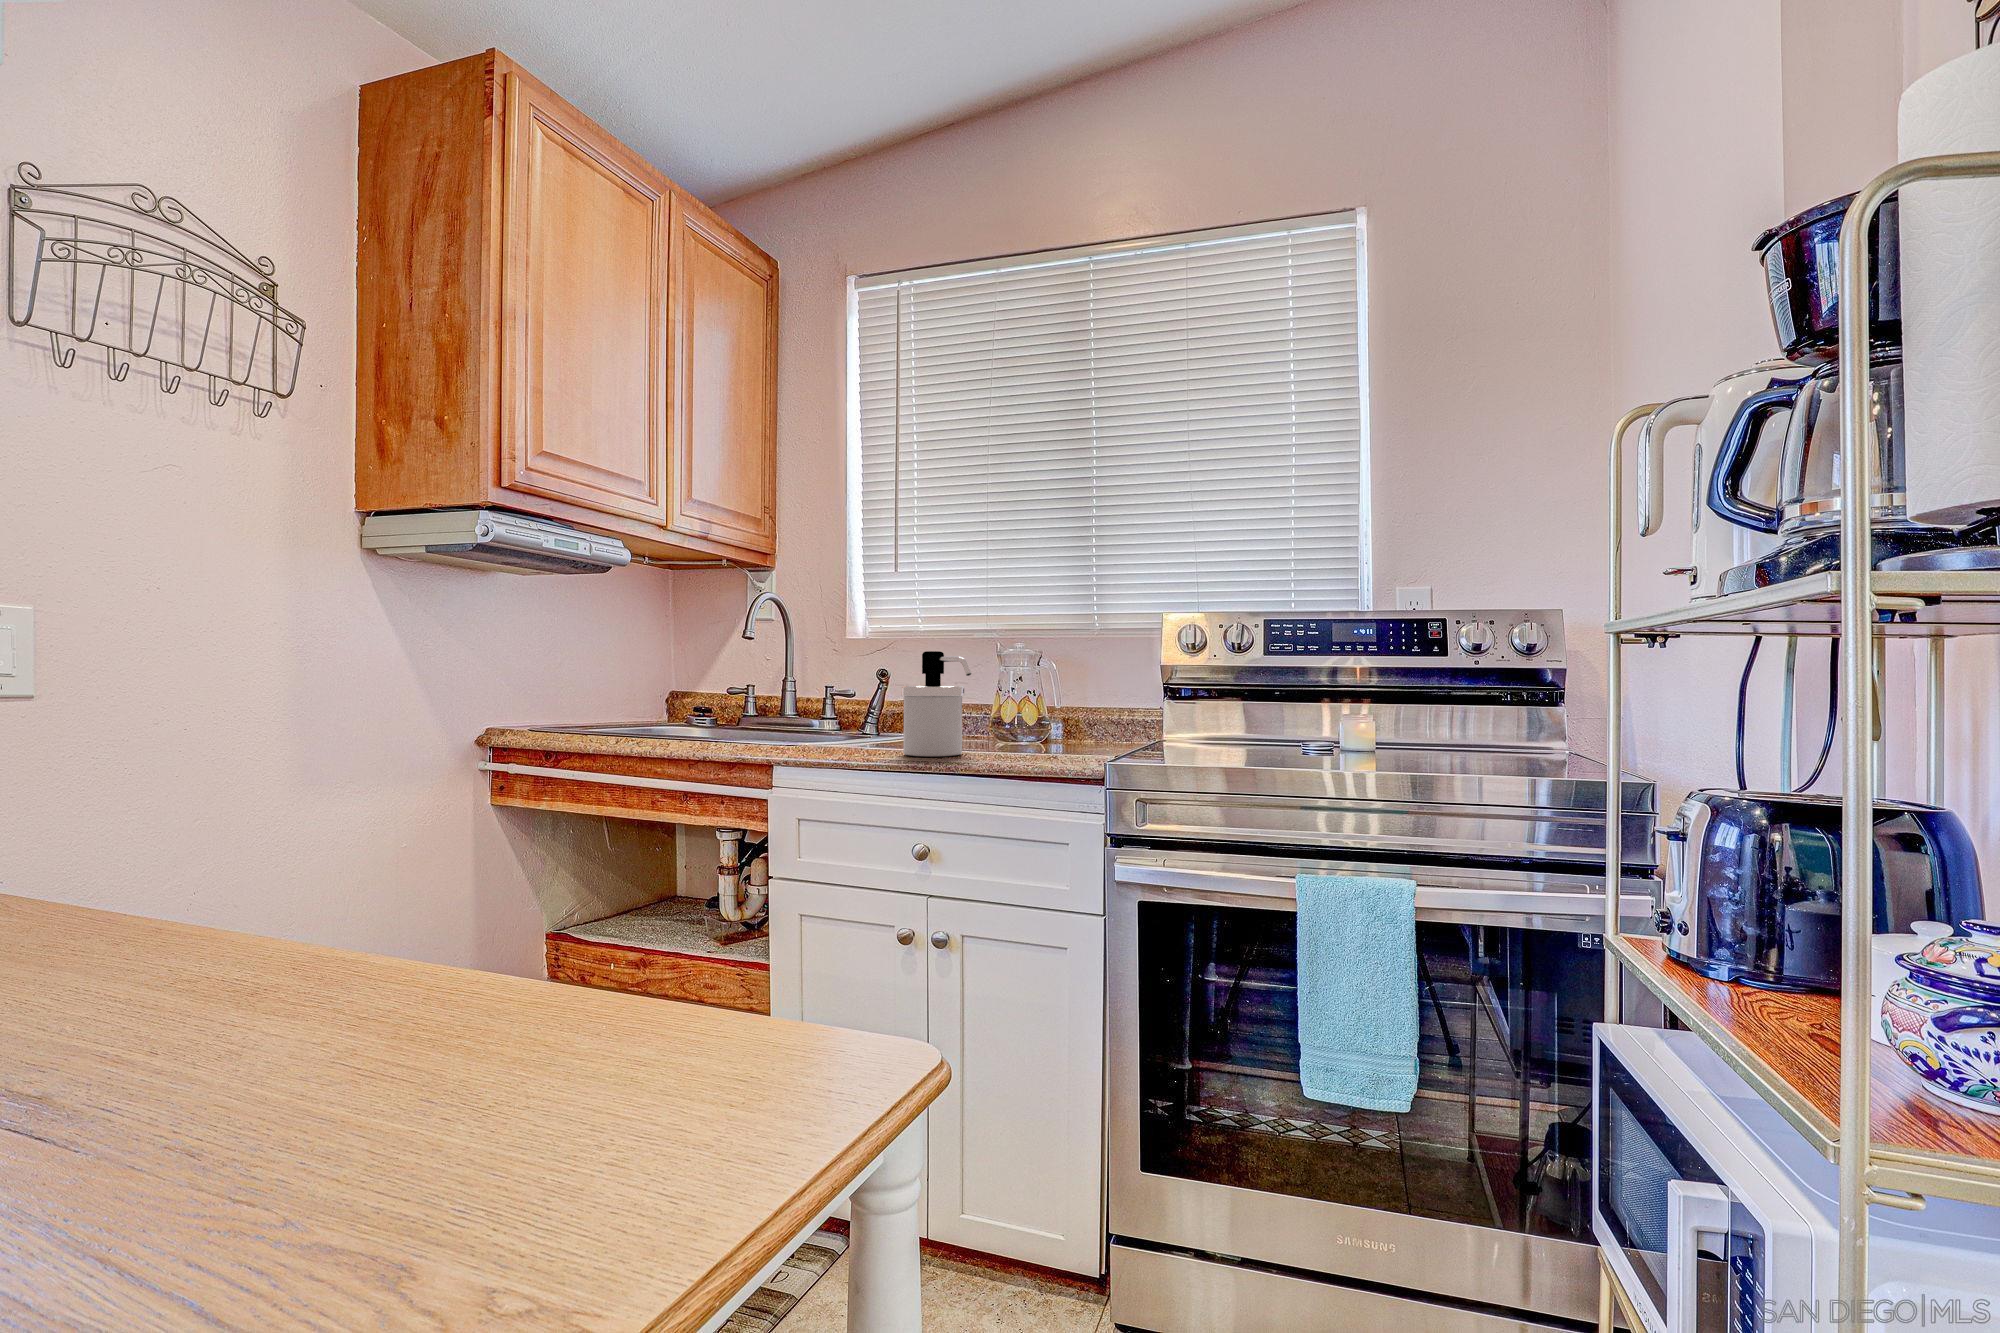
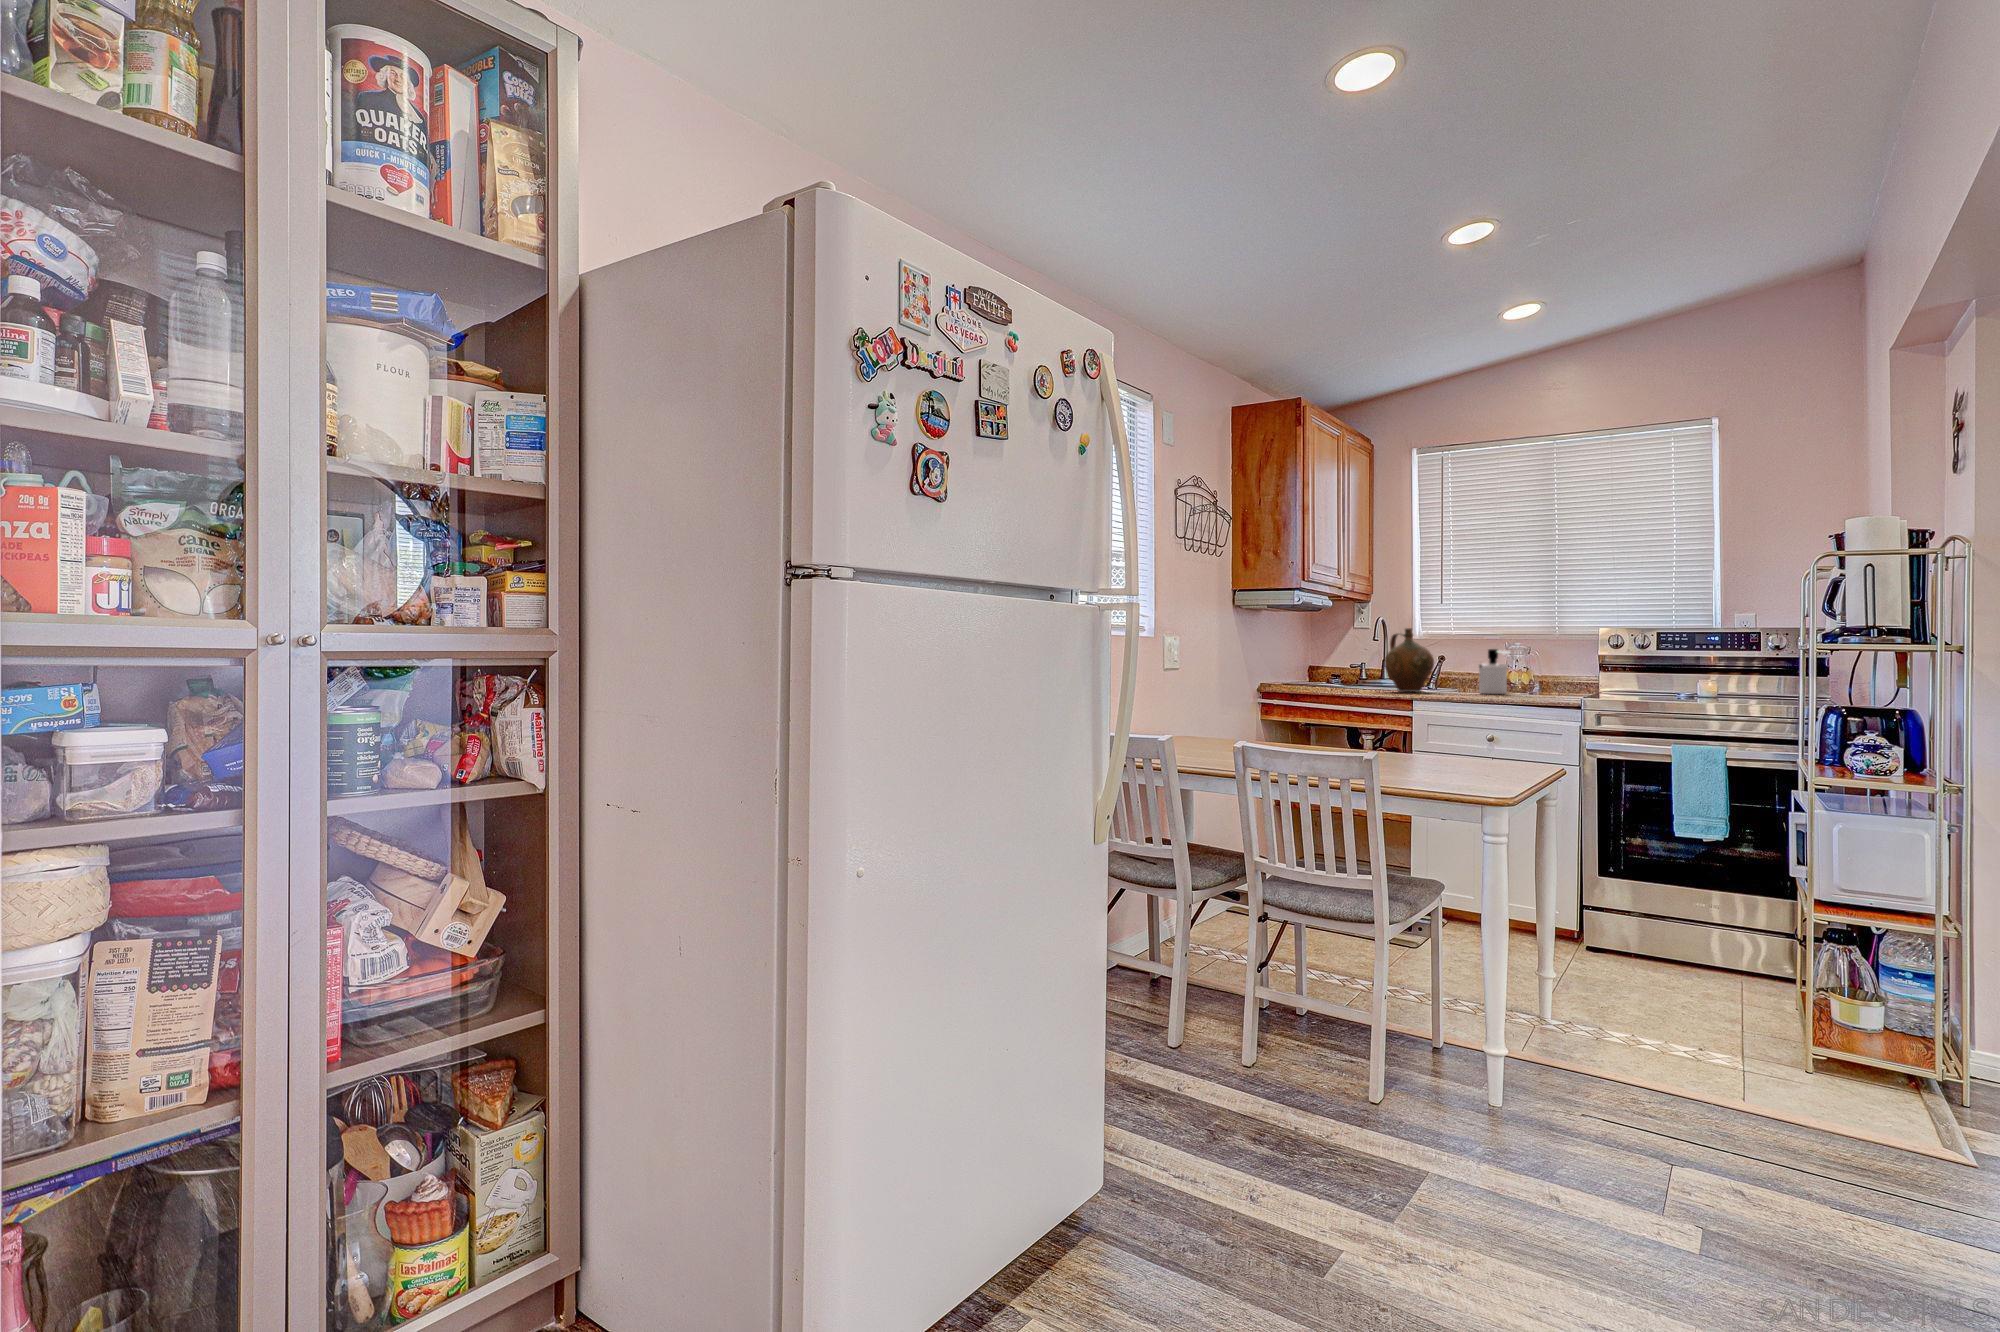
ceramic jug: none [721,606,827,749] -> present [1384,628,1434,692]

